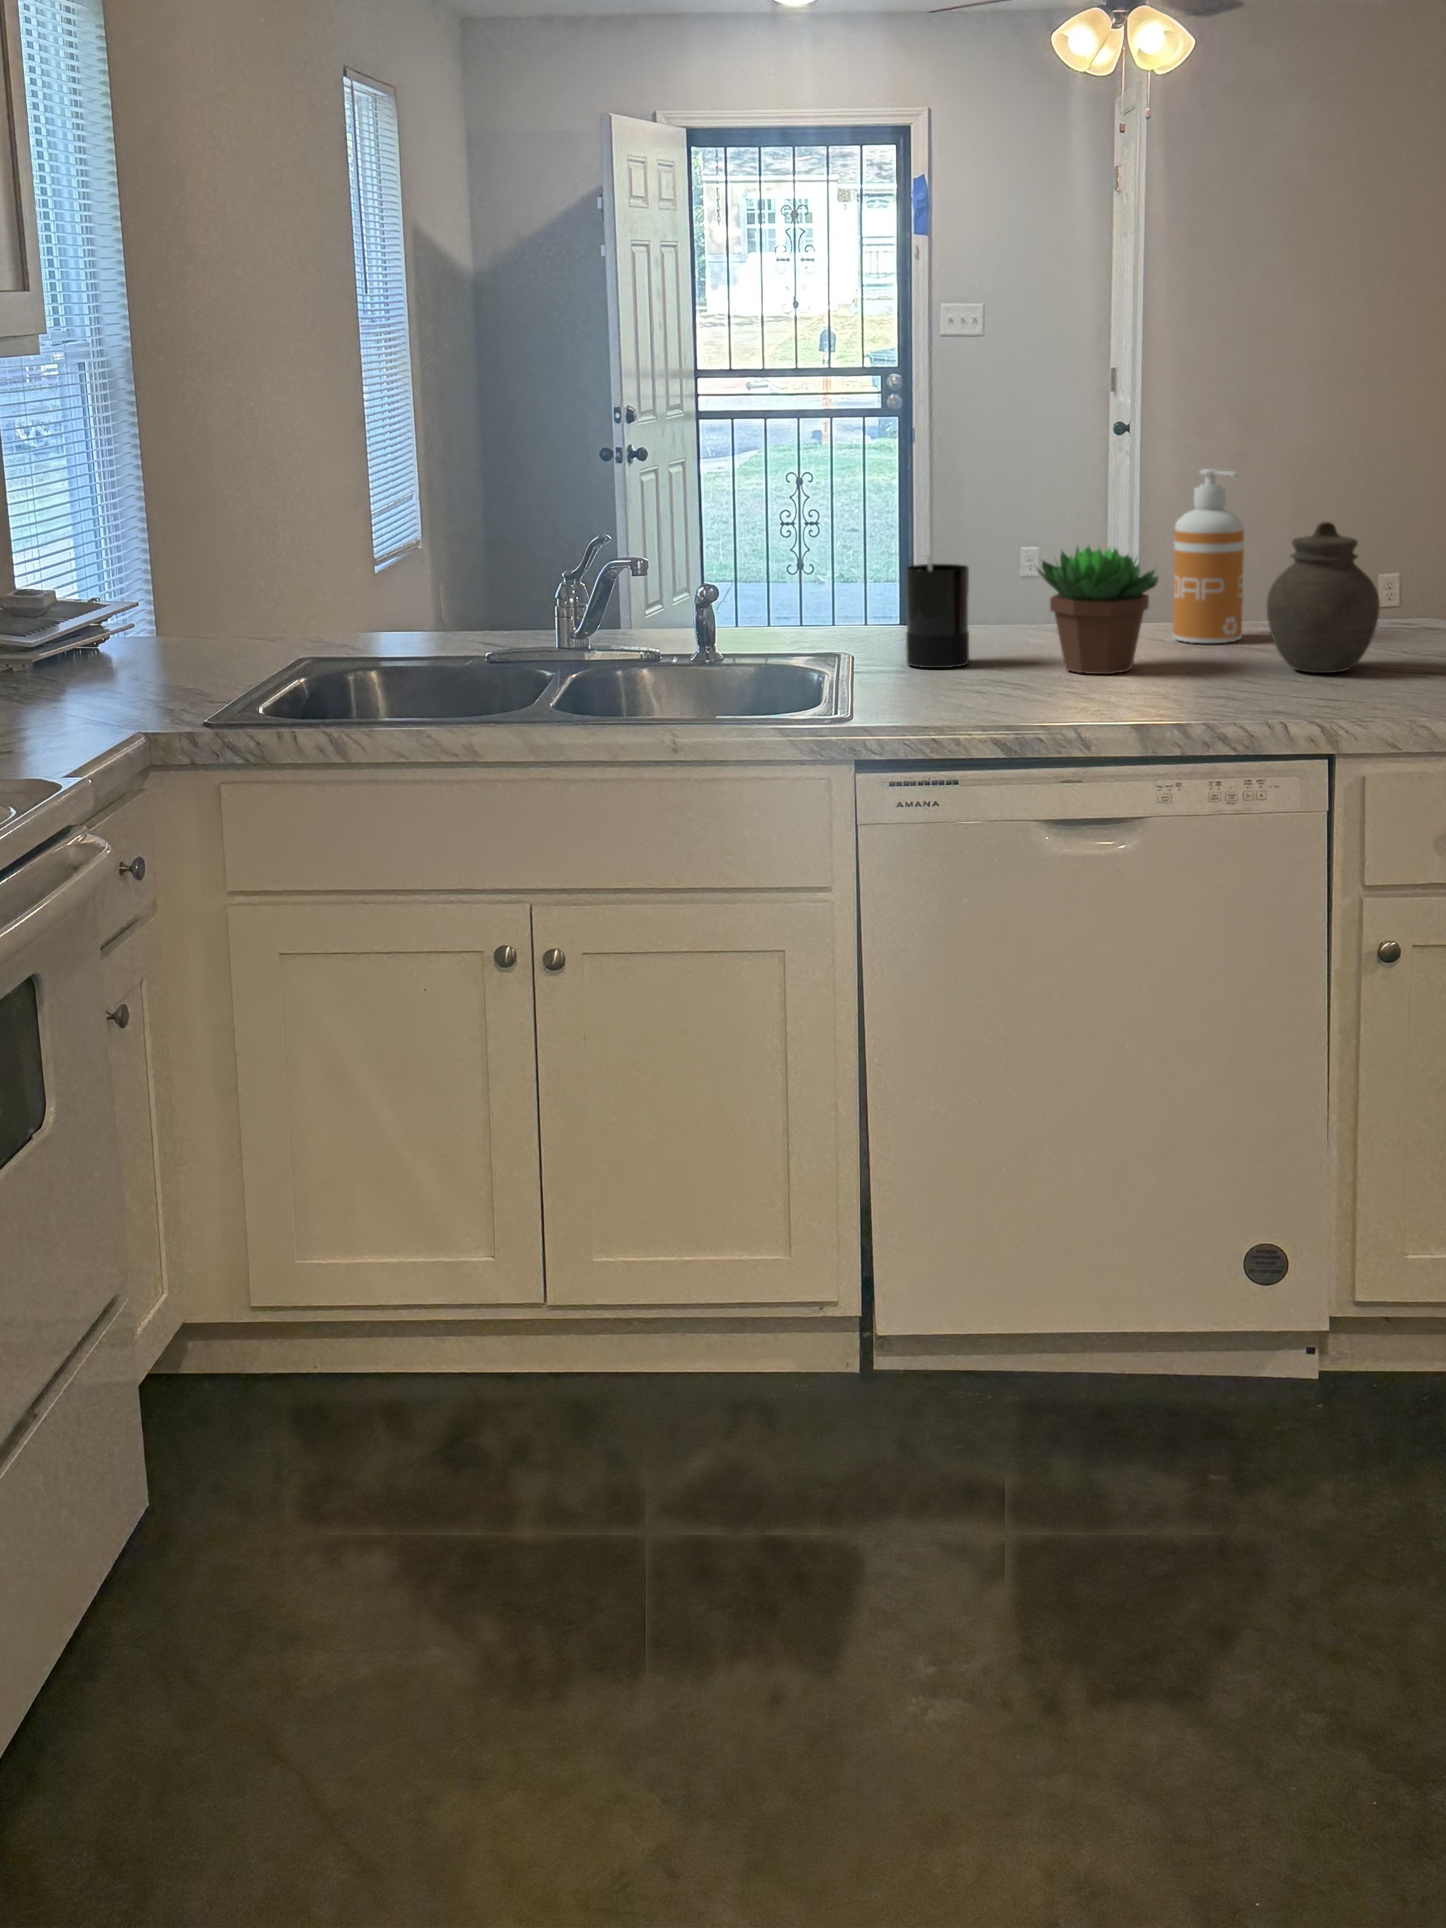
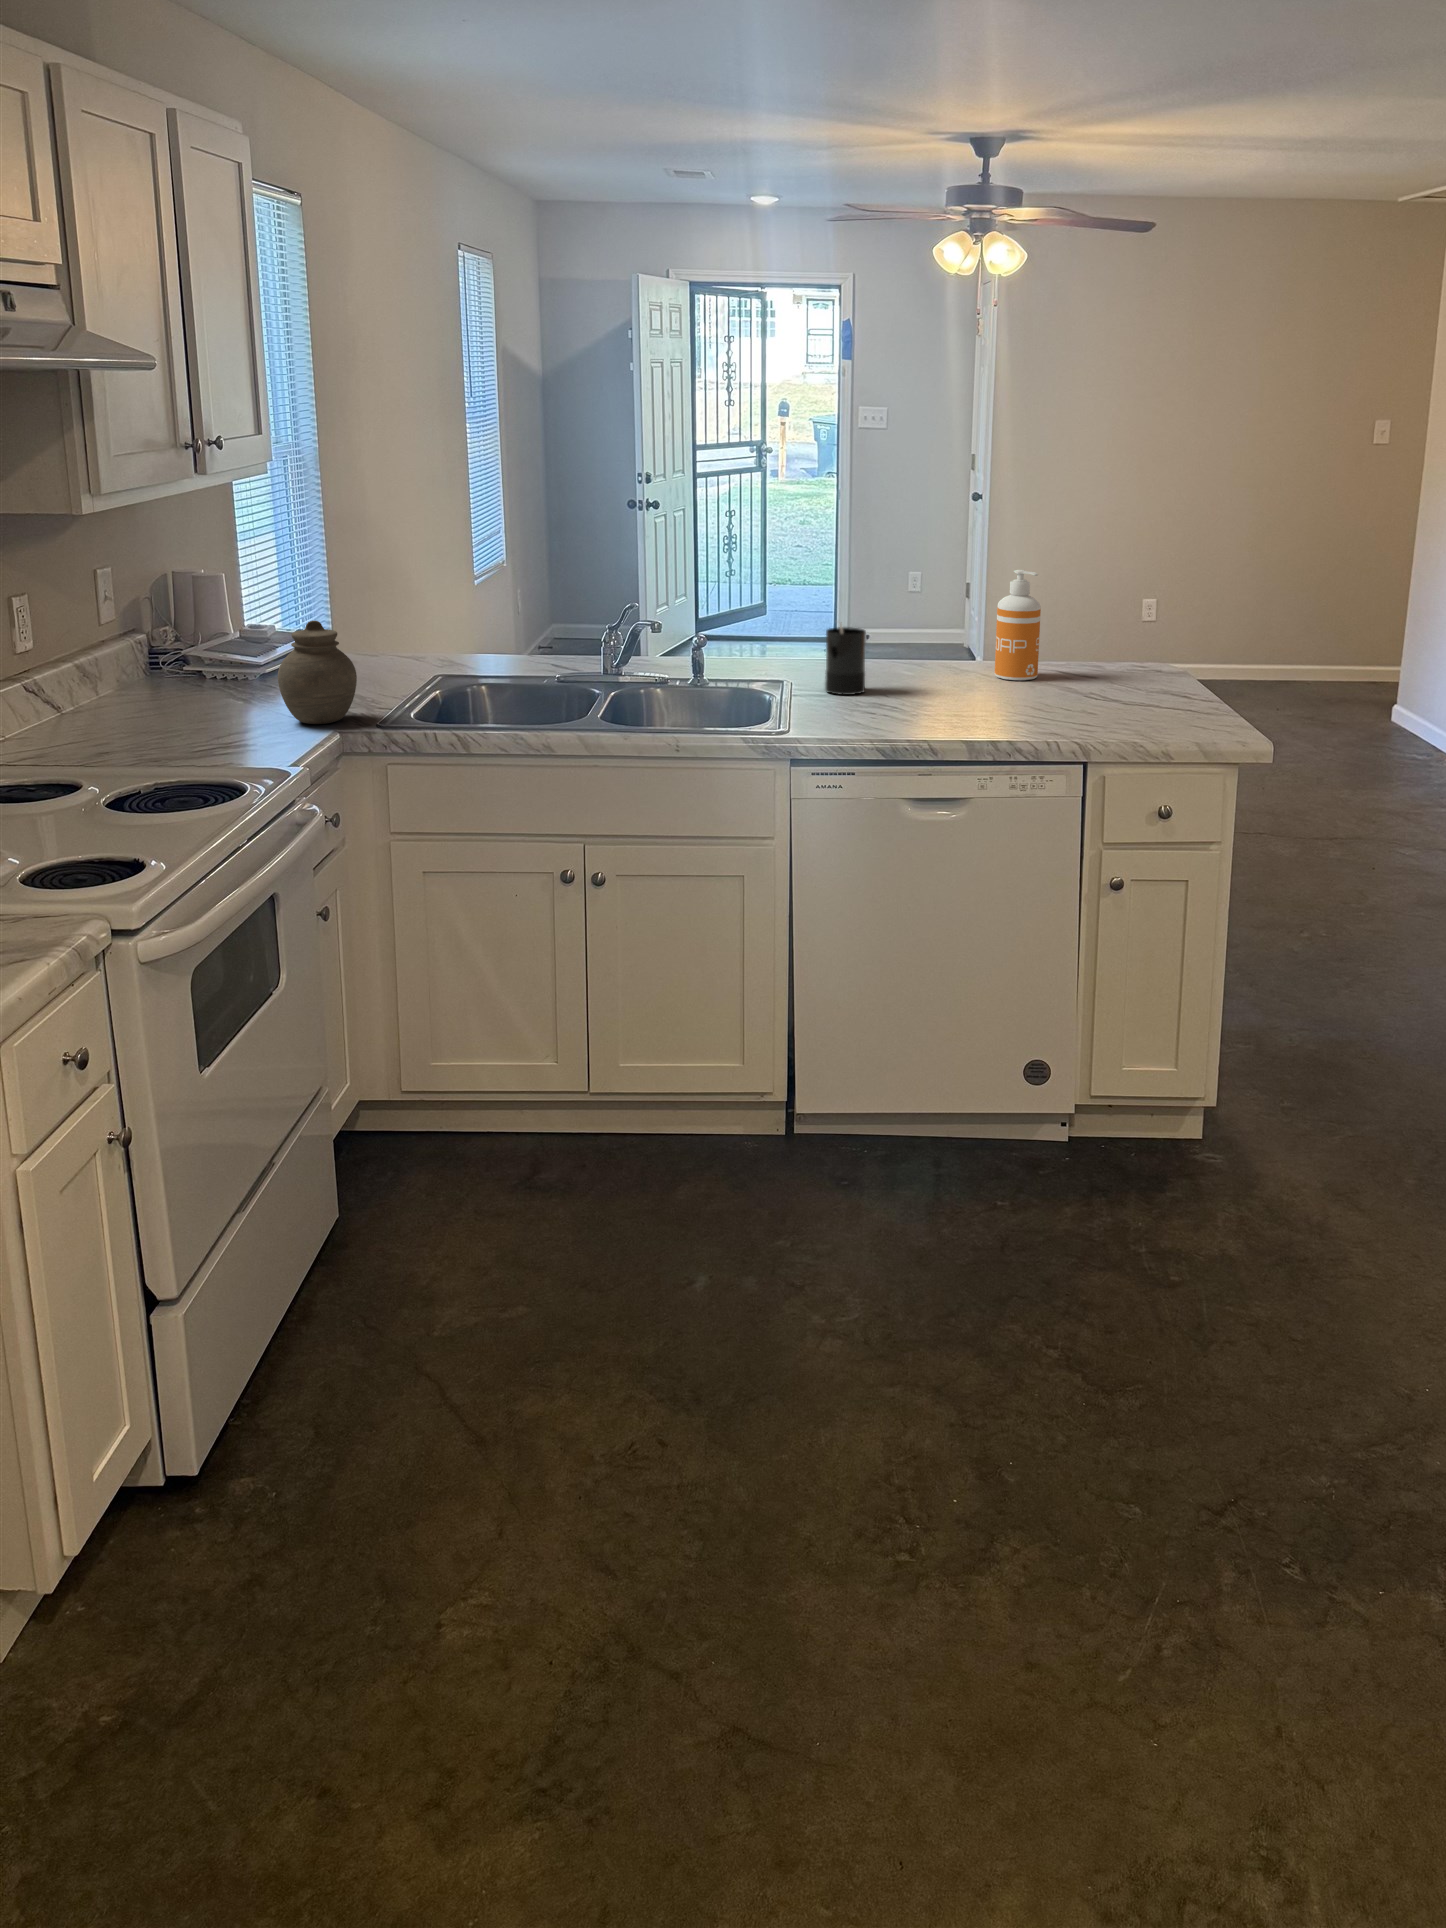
jar: present [1267,522,1380,673] -> present [278,621,357,724]
succulent plant: present [1037,546,1158,674] -> none [906,620,985,703]

